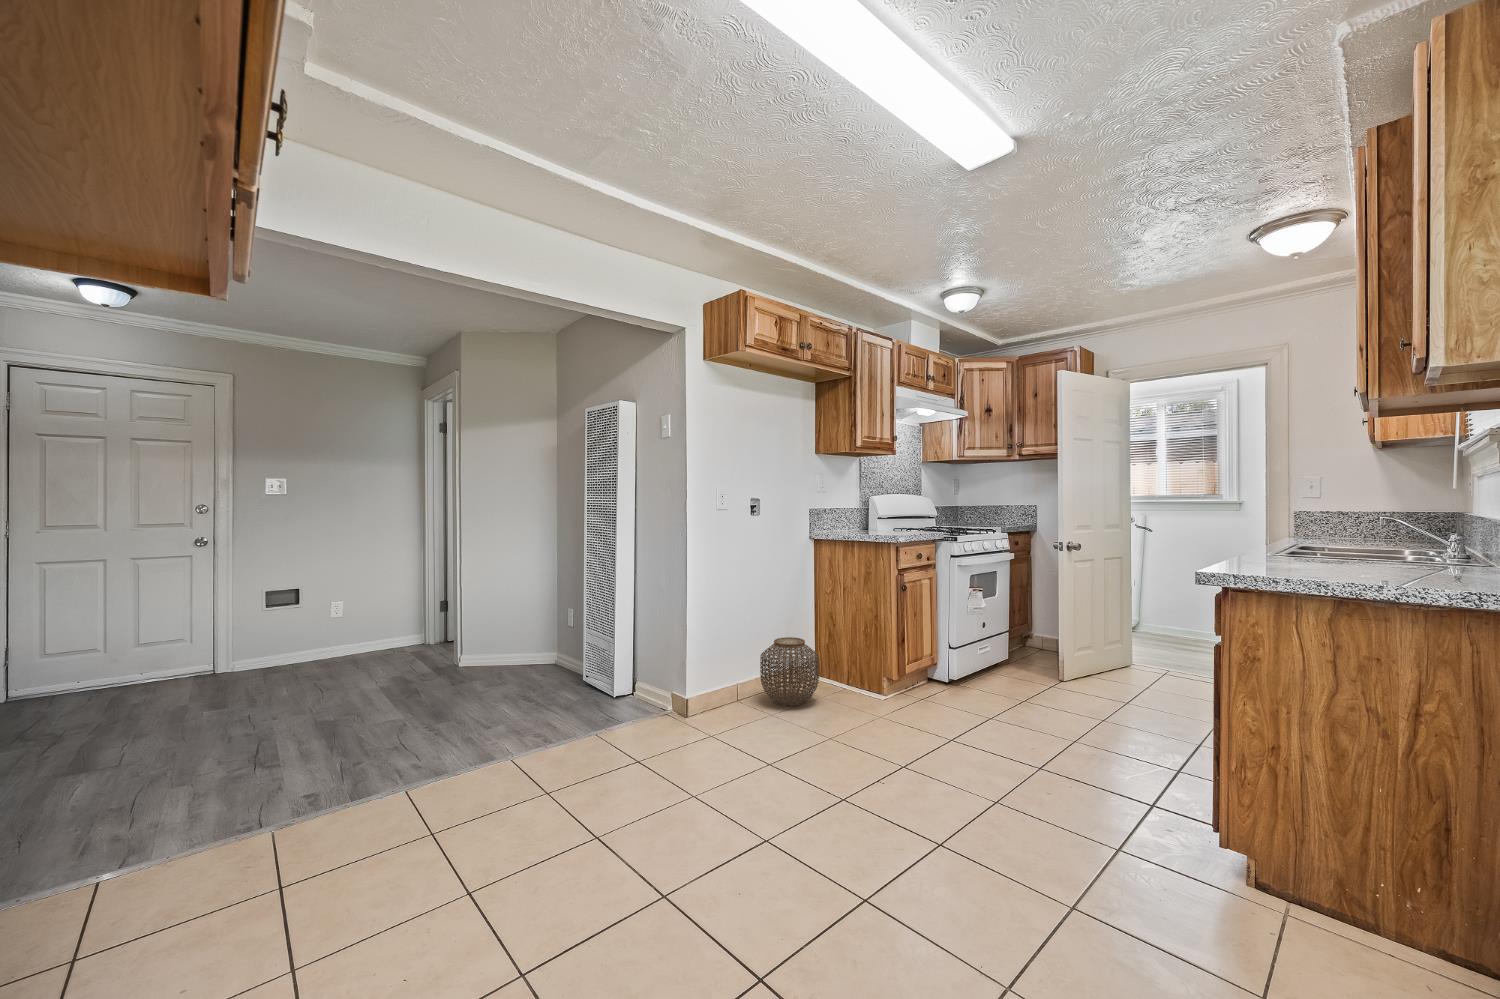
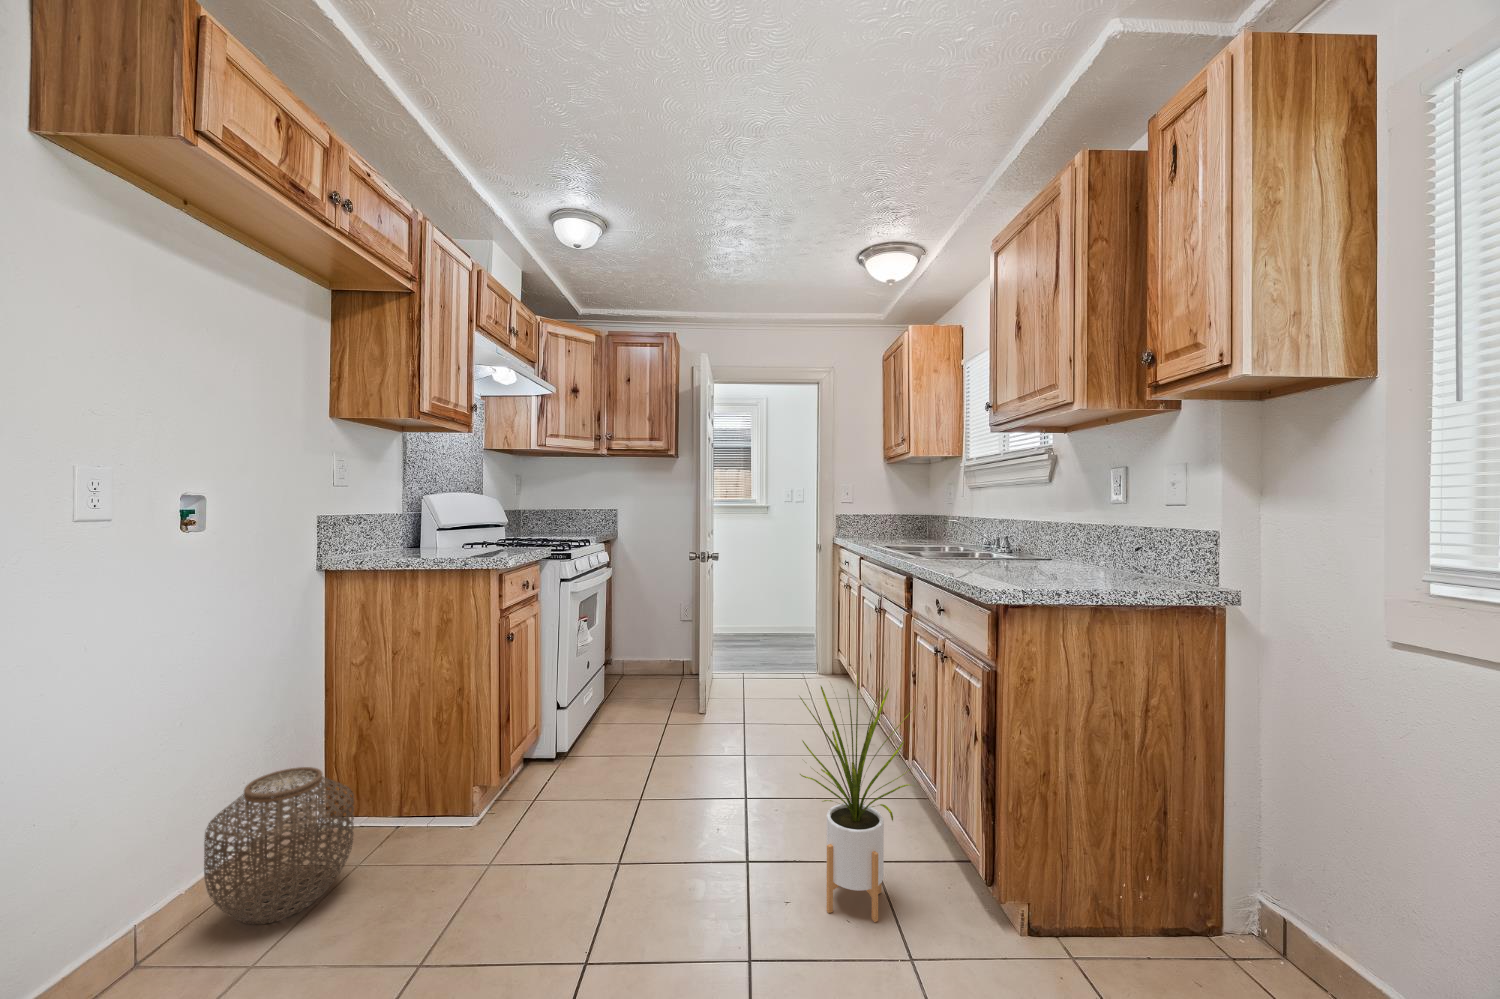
house plant: none [1058,629,1163,813] -> present [799,674,915,922]

